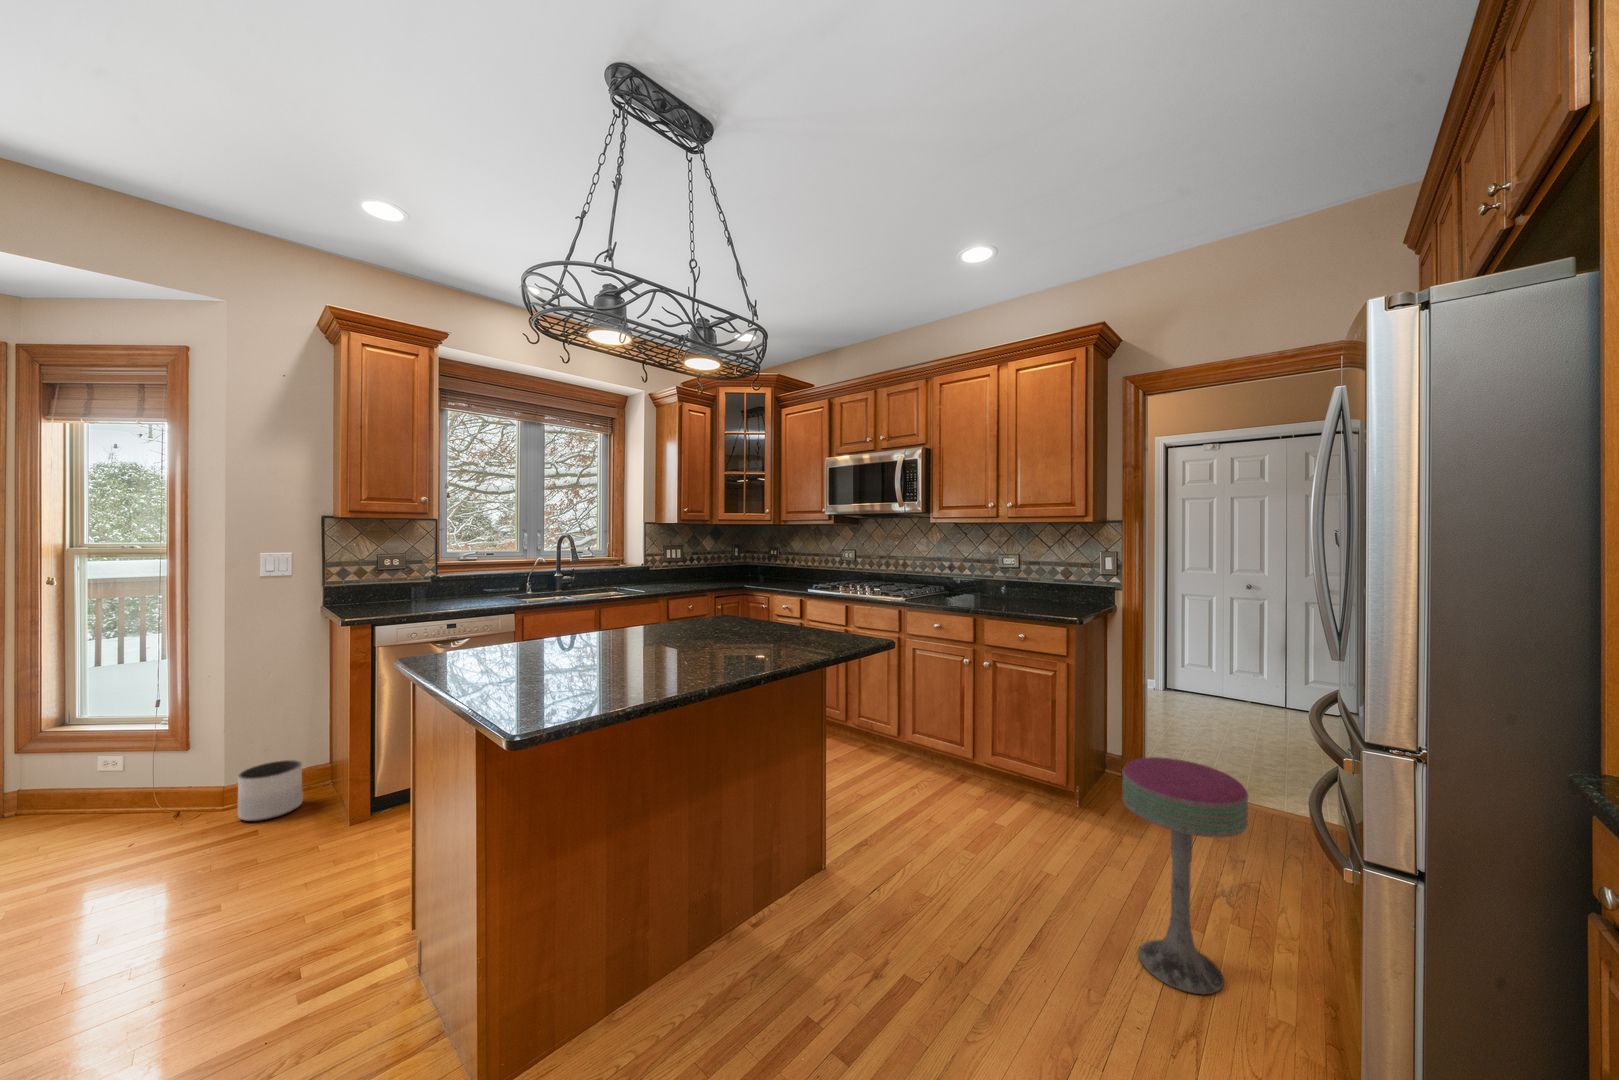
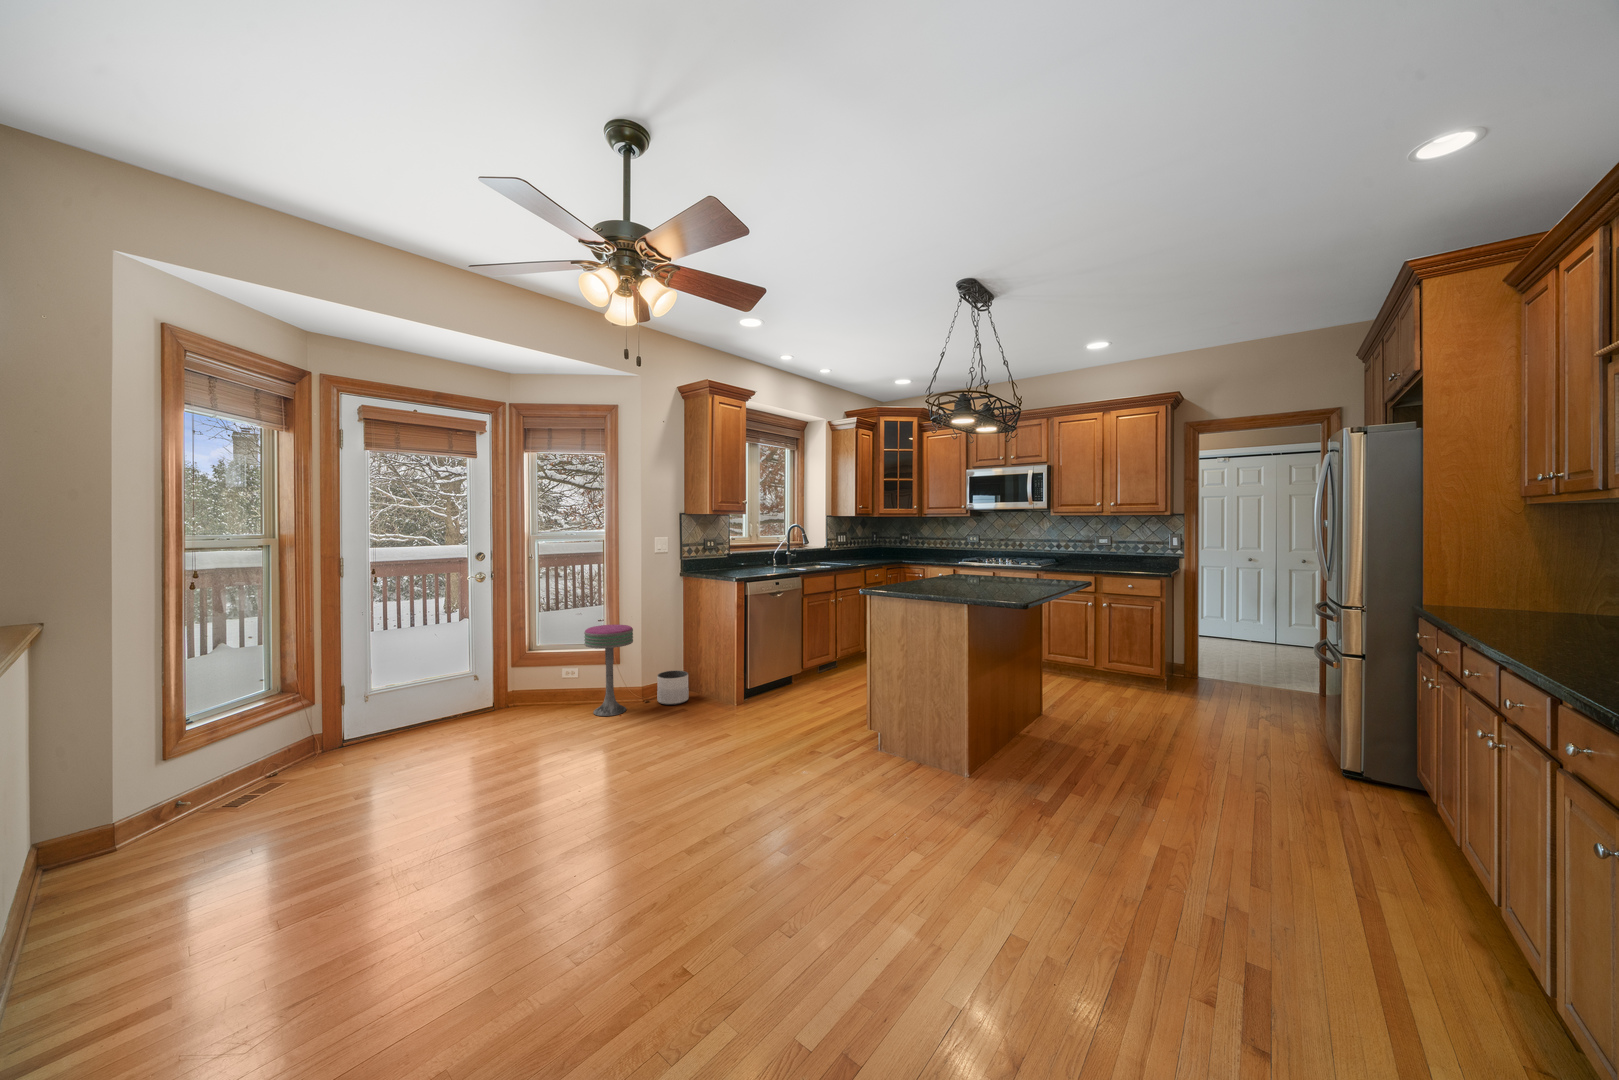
bar stool: present [1122,757,1248,995] -> present [584,625,633,716]

